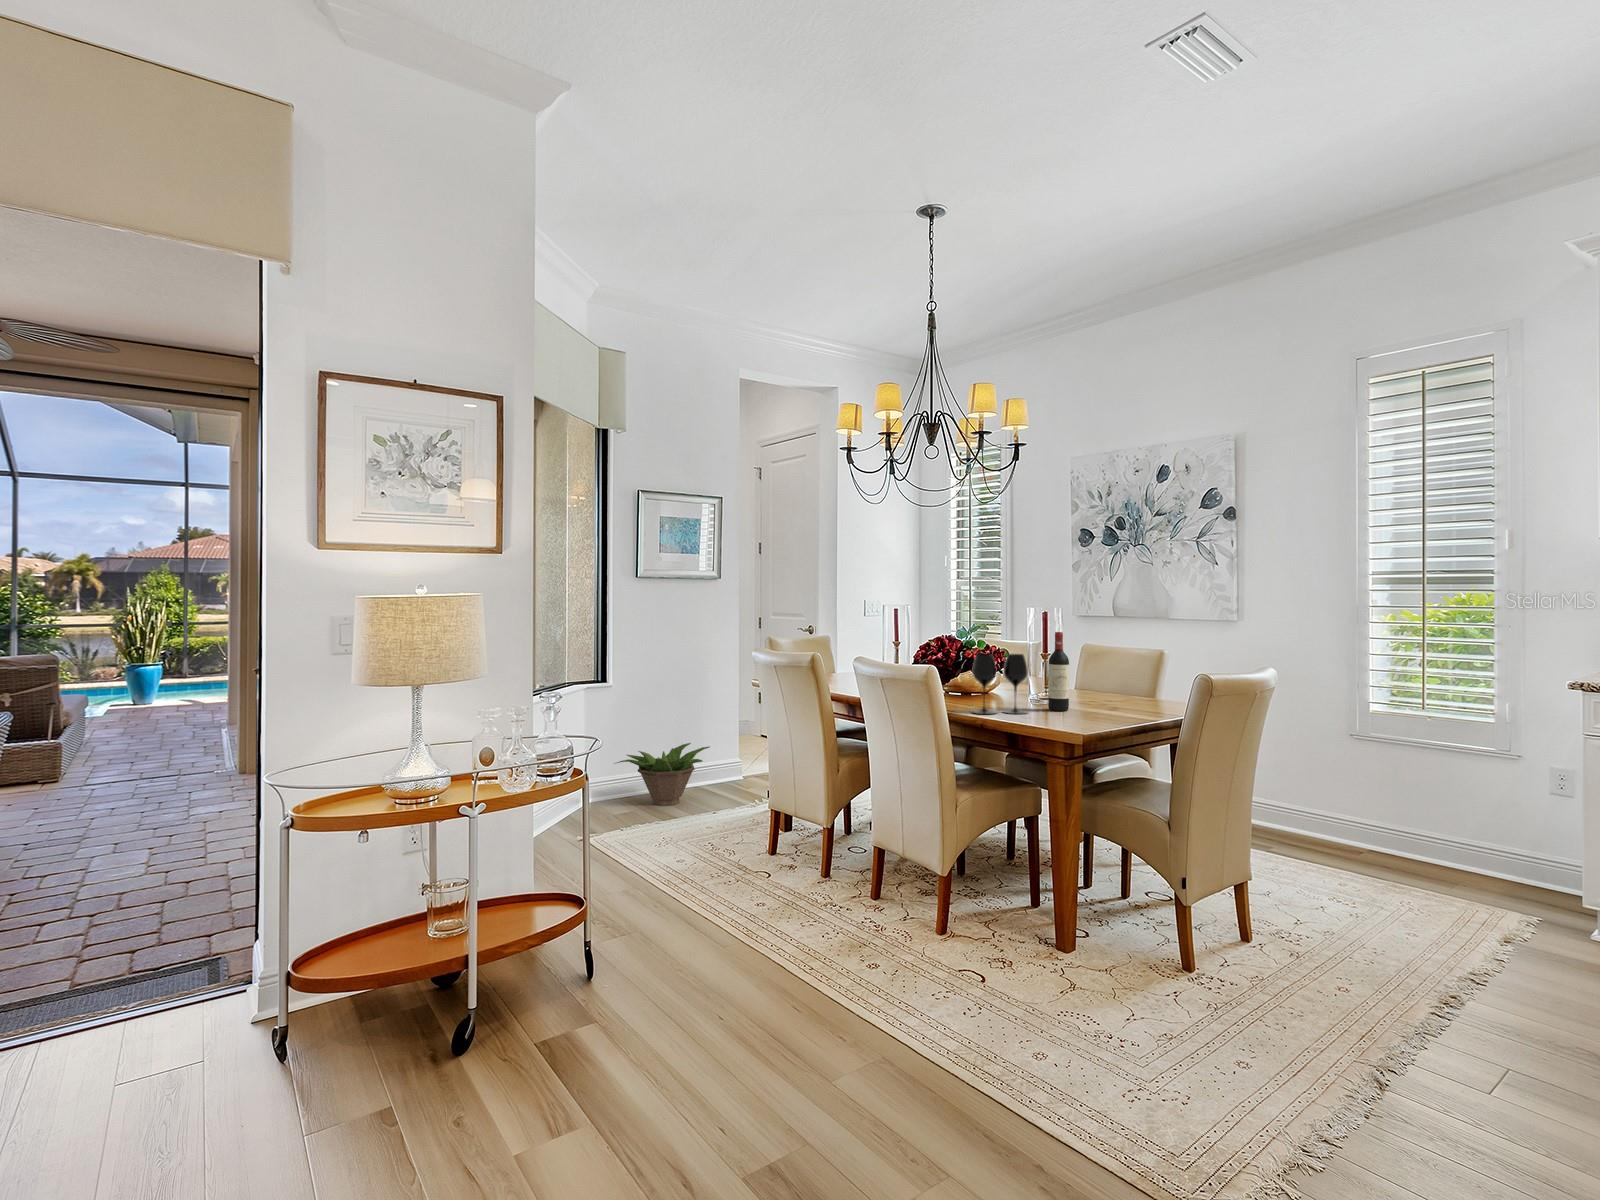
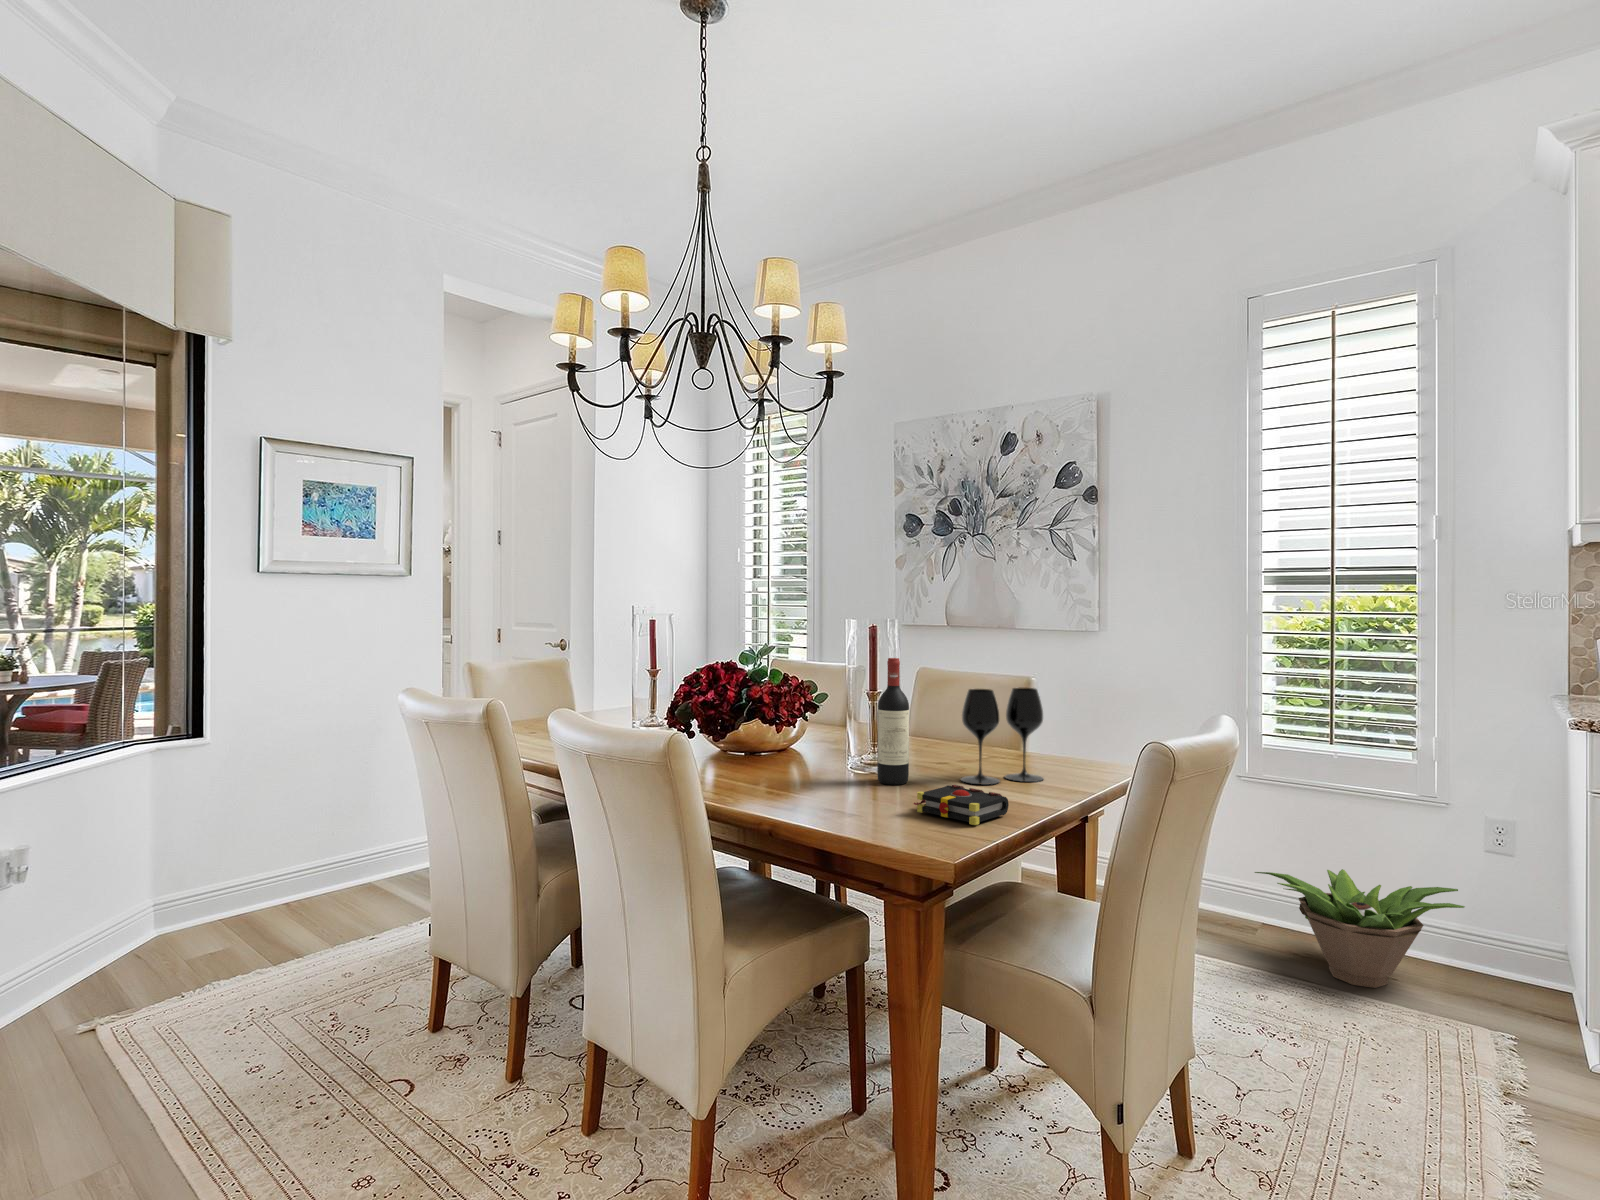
wine glass: present [972,654,1028,714] -> present [961,688,1044,785]
book: none [1068,707,1128,727] -> present [914,785,1009,825]
decorative plant: present [614,743,710,806] -> present [1255,869,1465,988]

